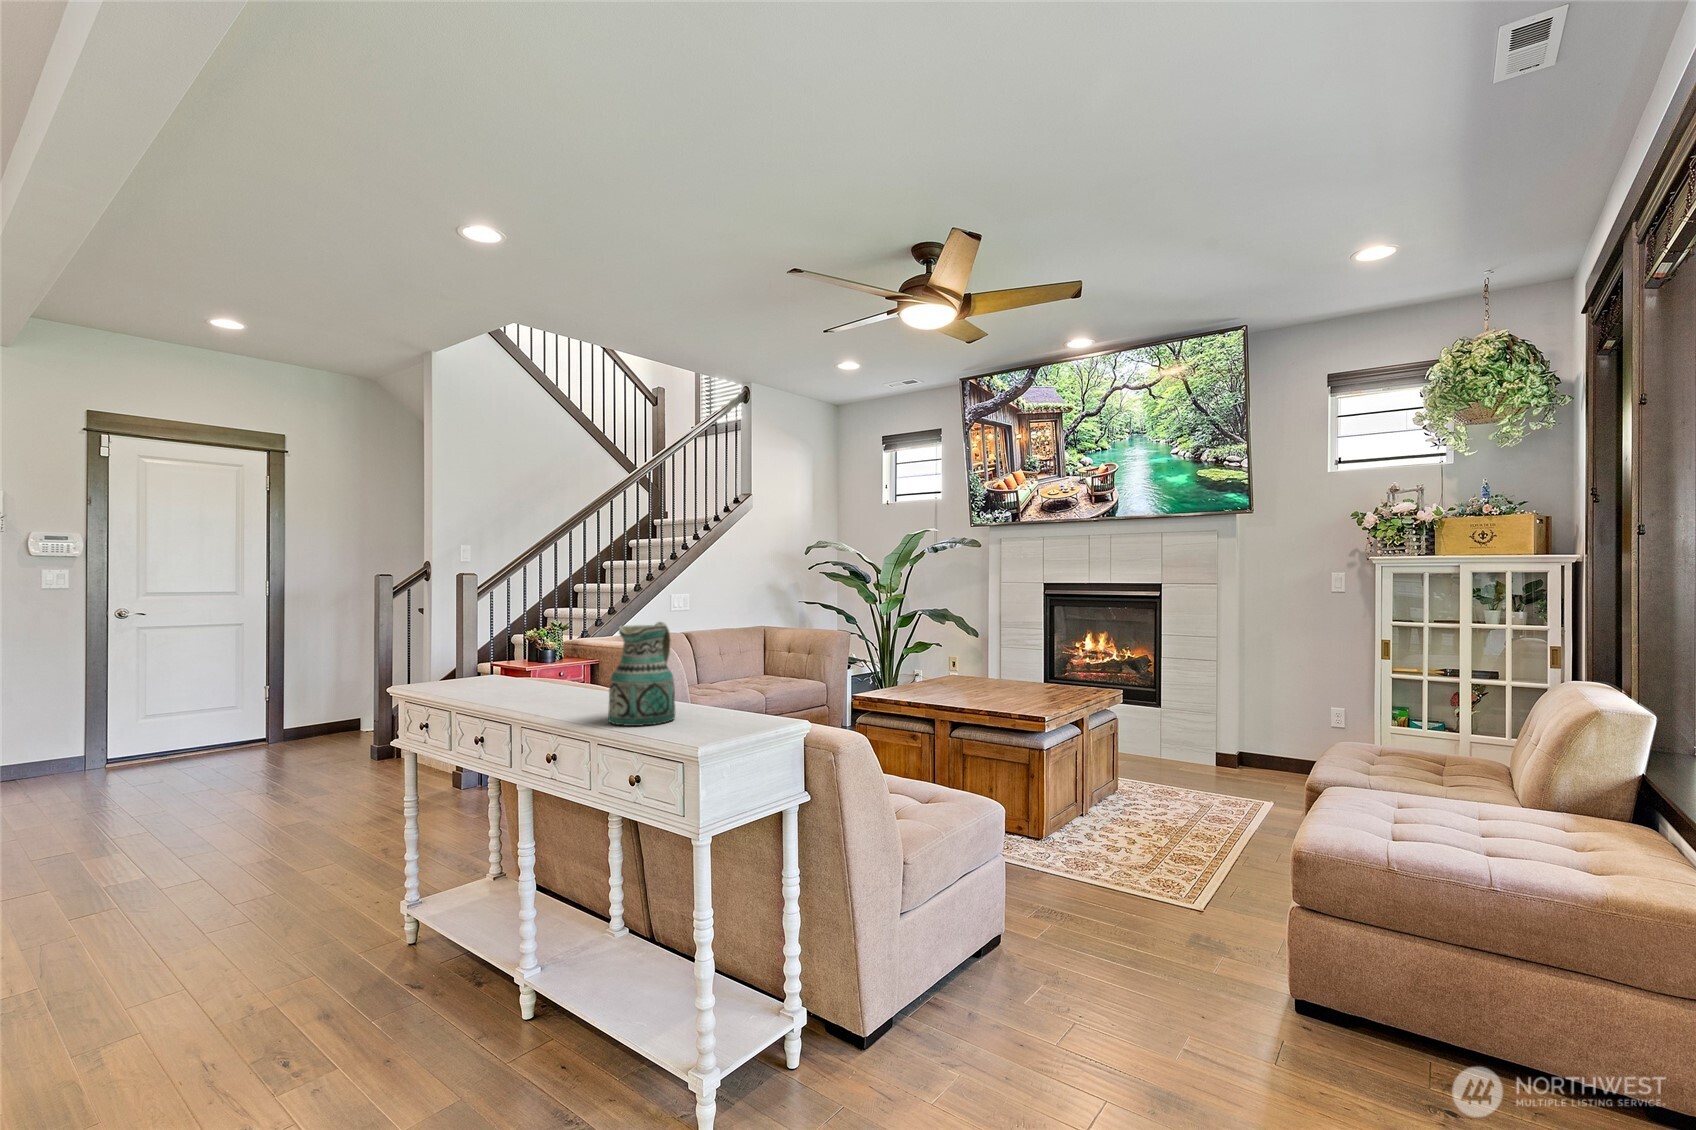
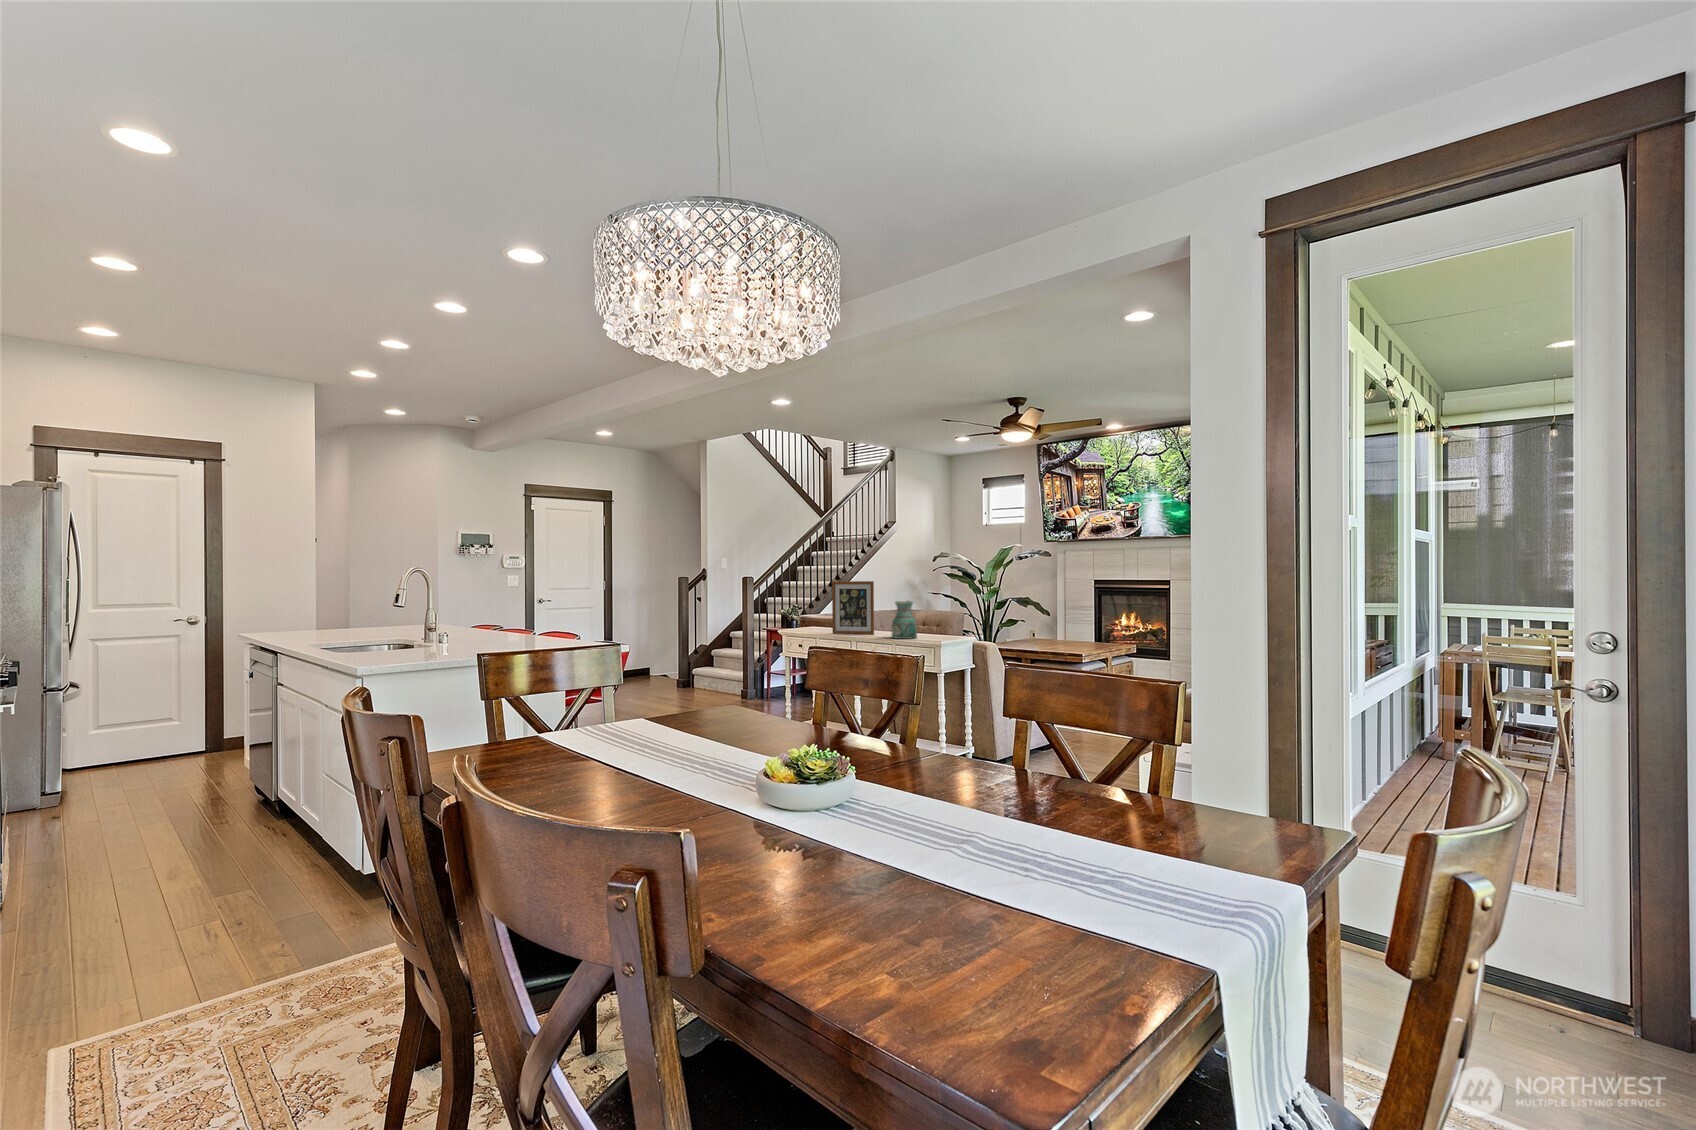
picture frame: none [495,576,590,704] -> present [832,581,874,635]

